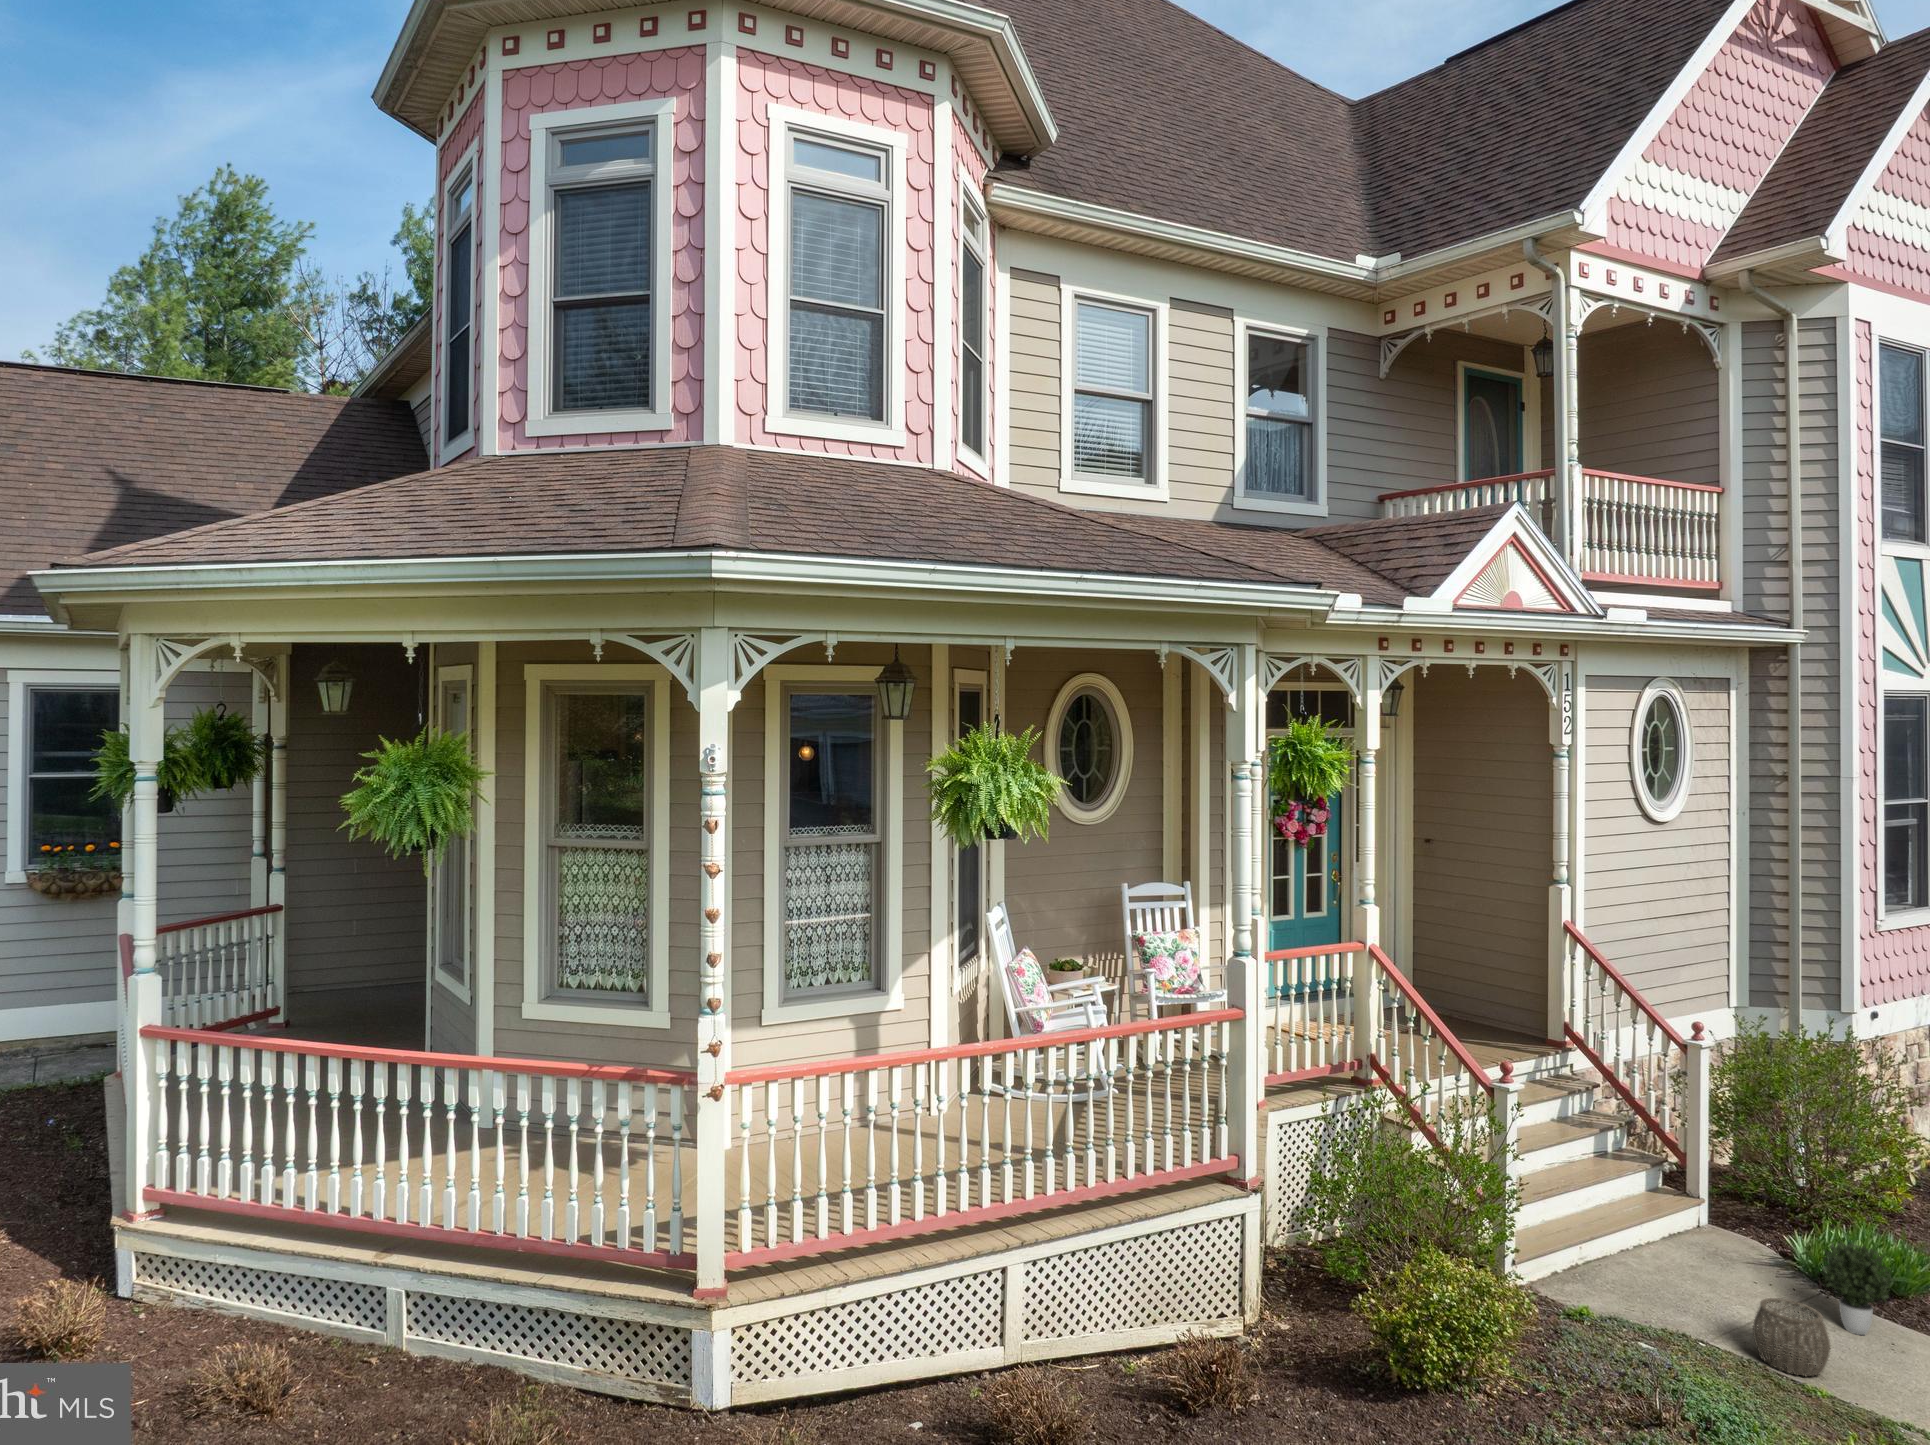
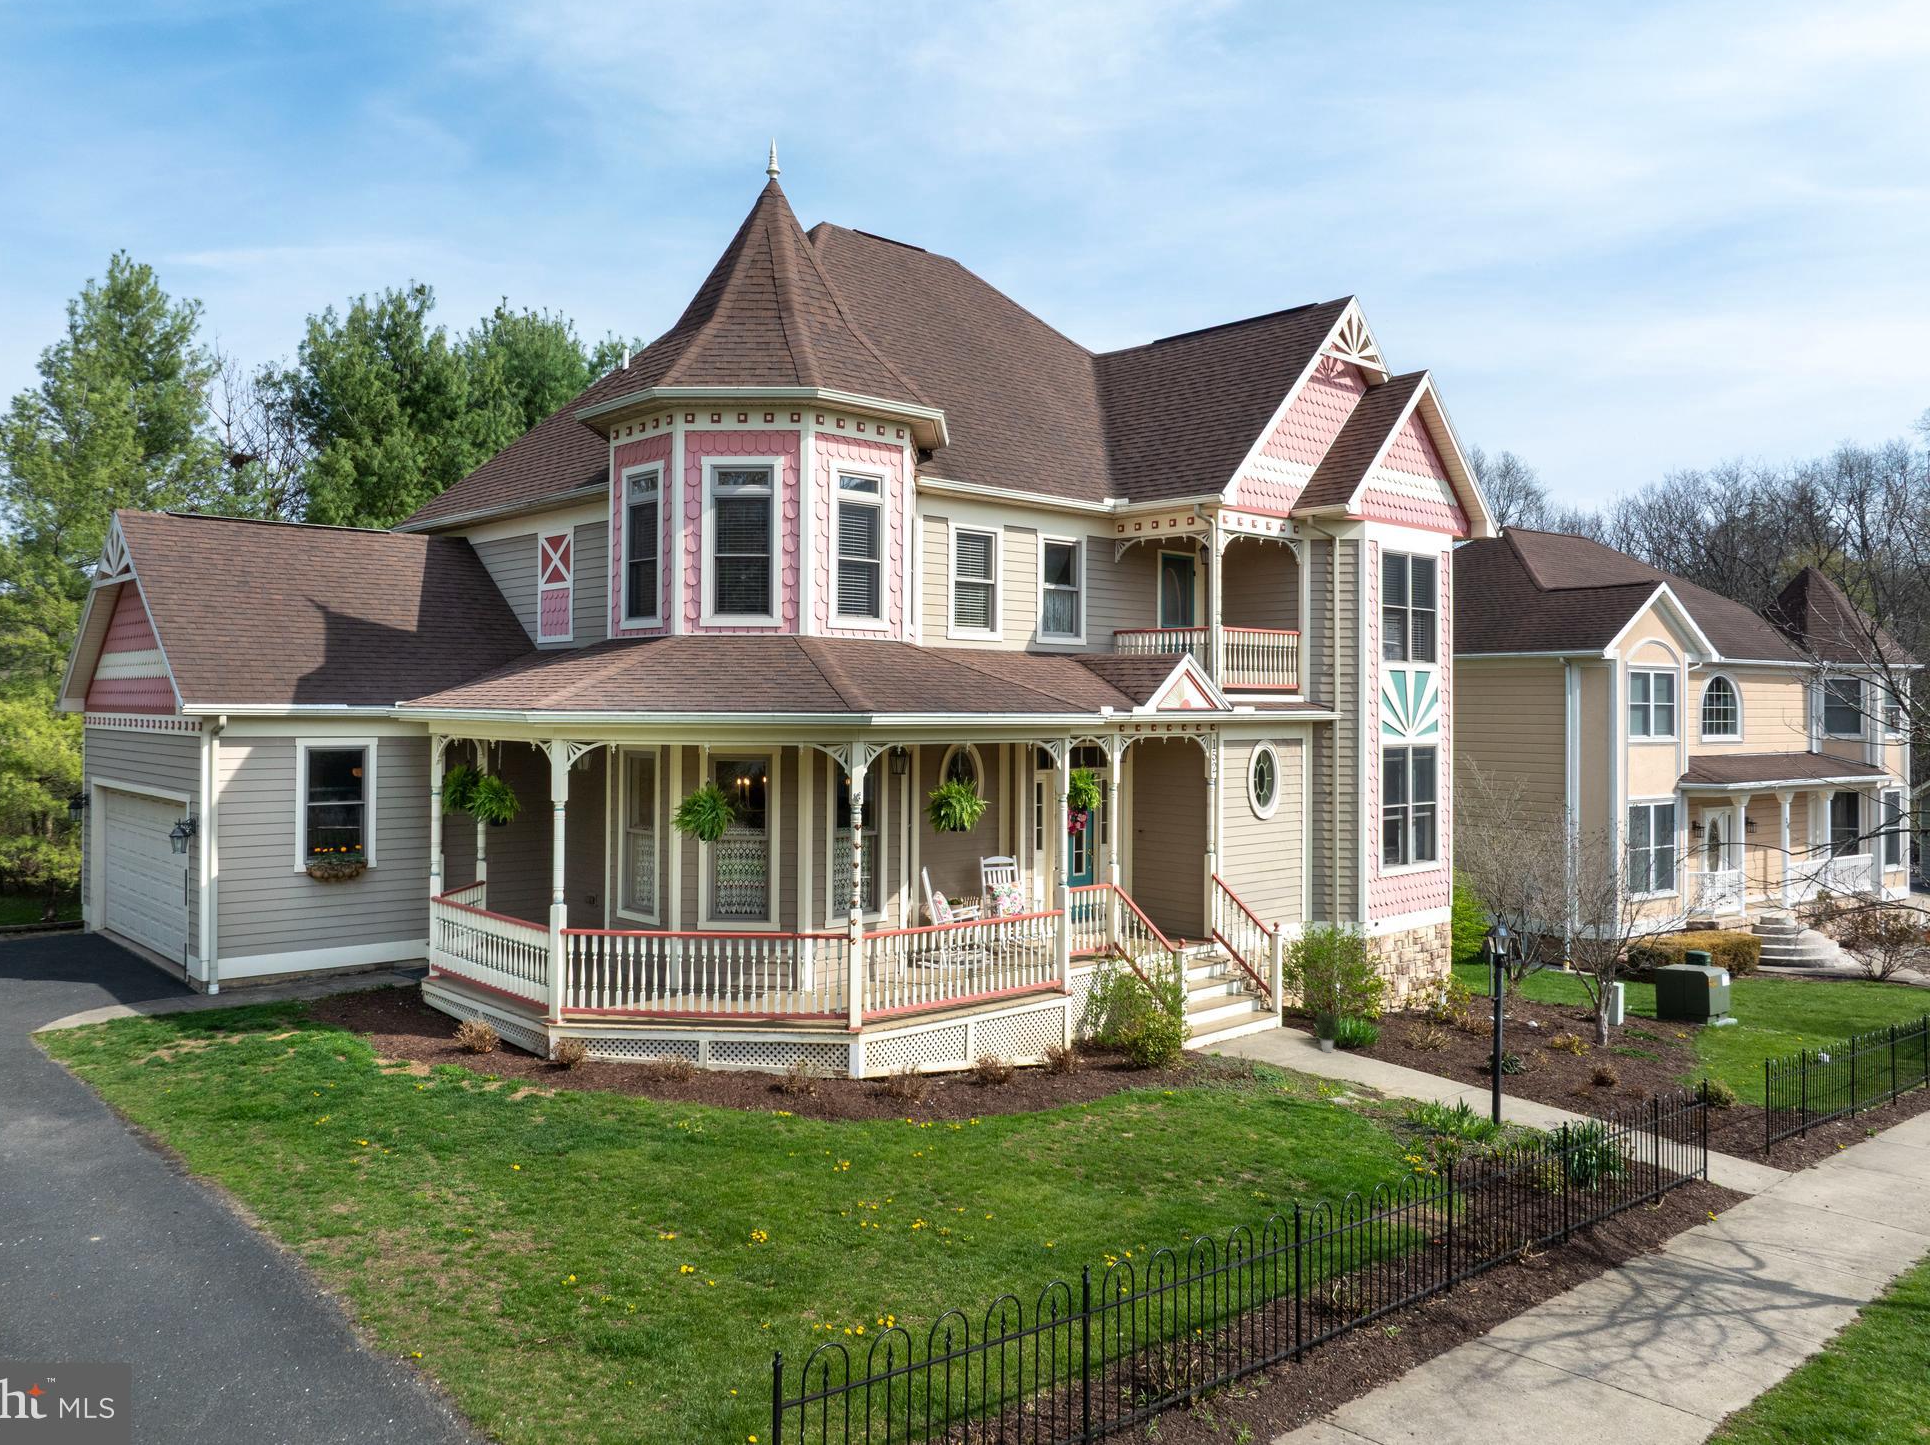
woven basket: present [1753,1298,1830,1376] -> none [1280,1033,1310,1063]

